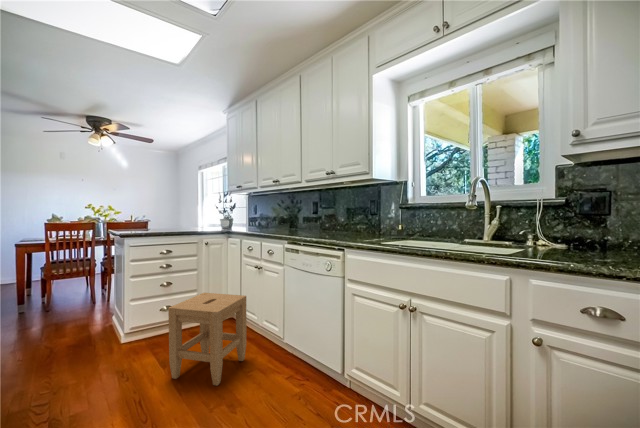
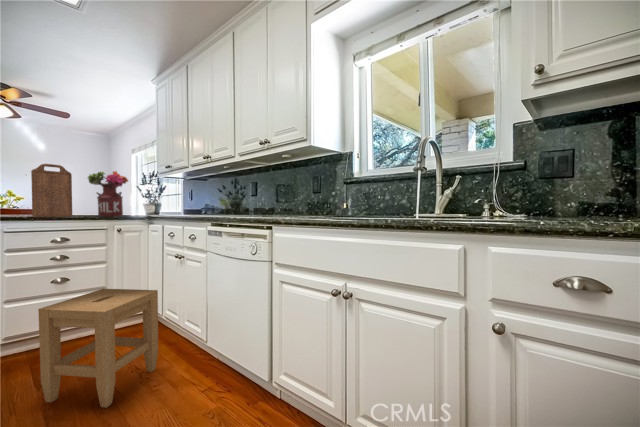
cutting board: none [148,192,174,234] -> present [31,164,72,217]
flower arrangement: none [183,194,213,233] -> present [88,171,128,217]

